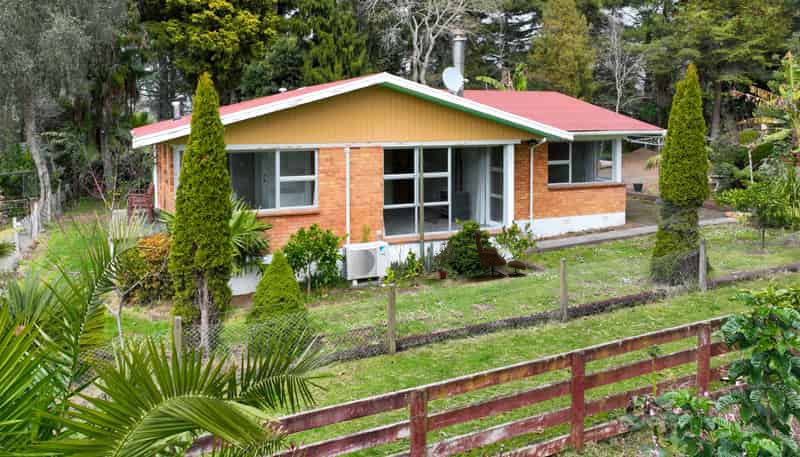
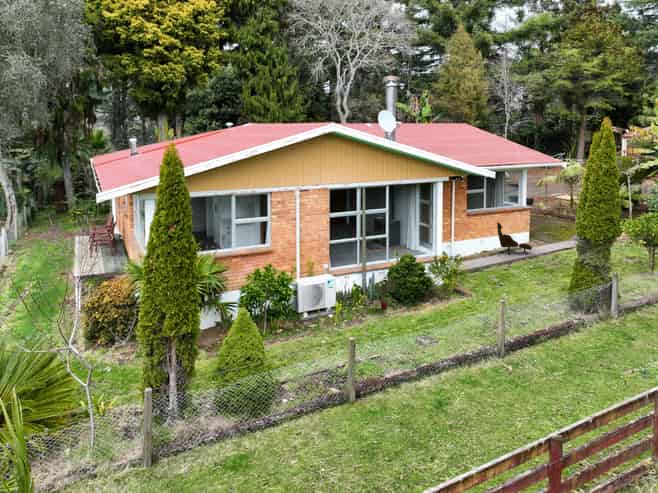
lounge chair: present [475,230,526,278] -> present [497,223,532,255]

